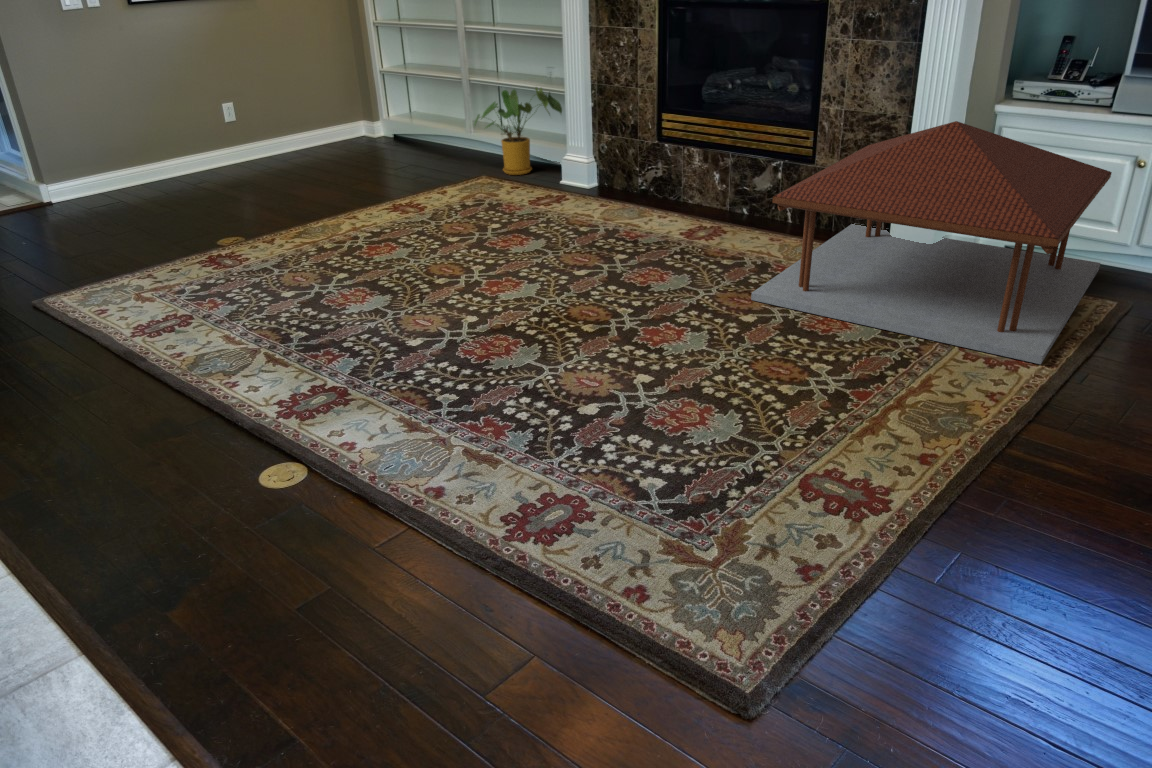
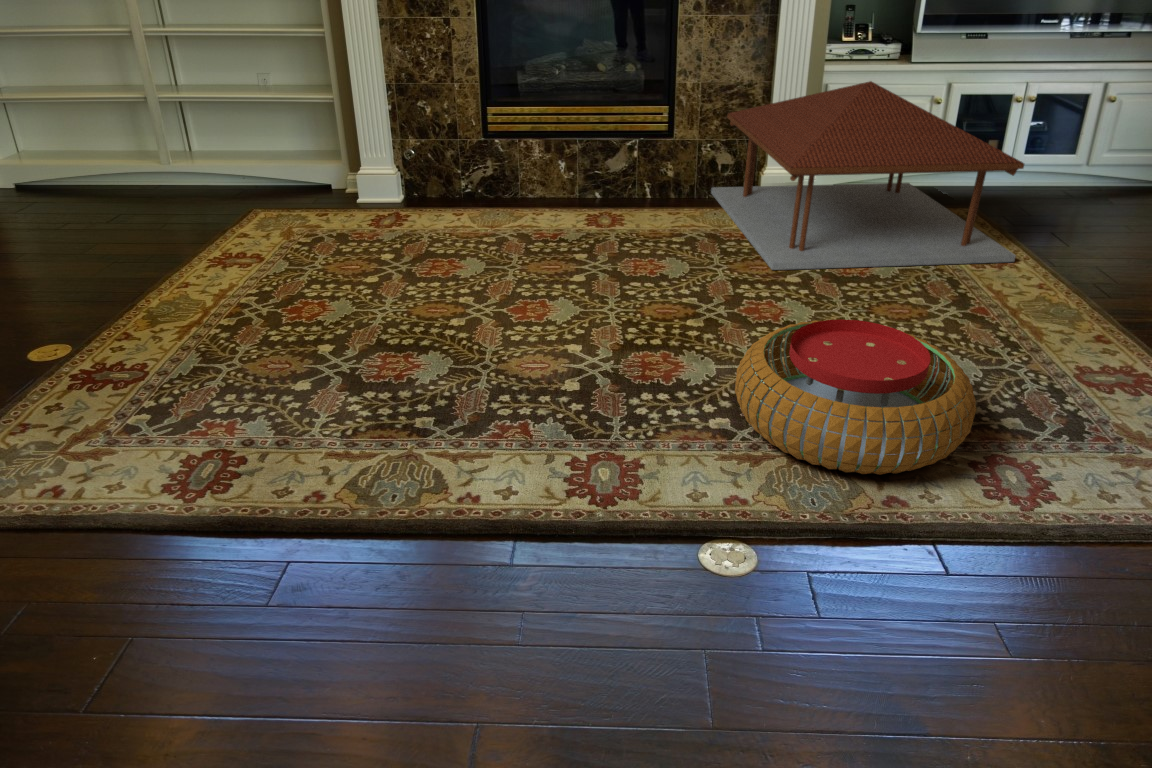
house plant: present [475,87,562,175] -> none [229,93,338,205]
pouf: none [428,318,649,462] -> present [735,319,976,475]

